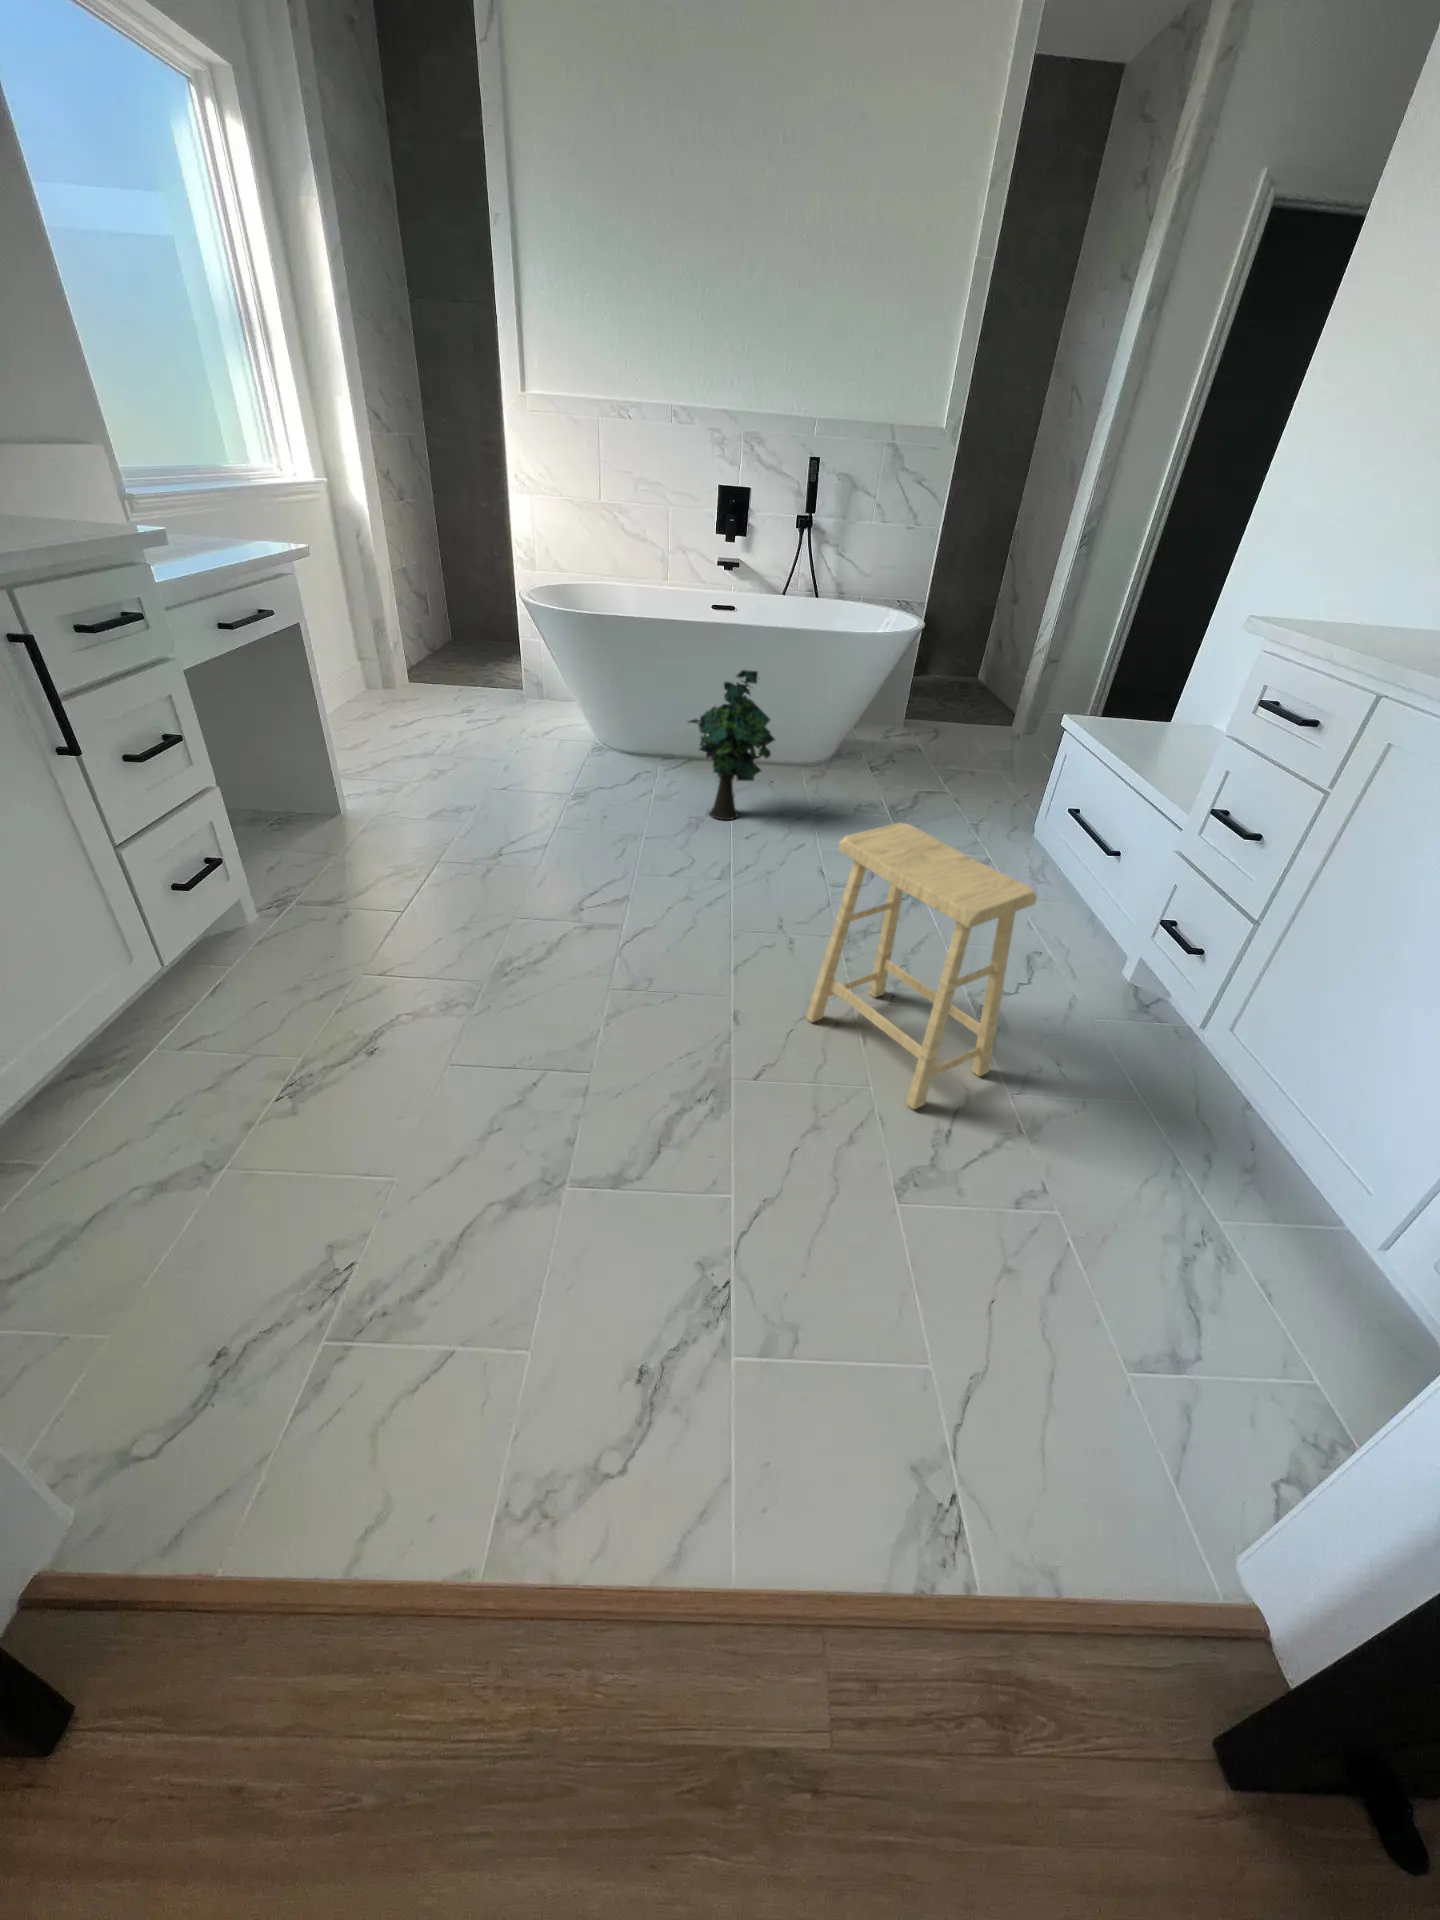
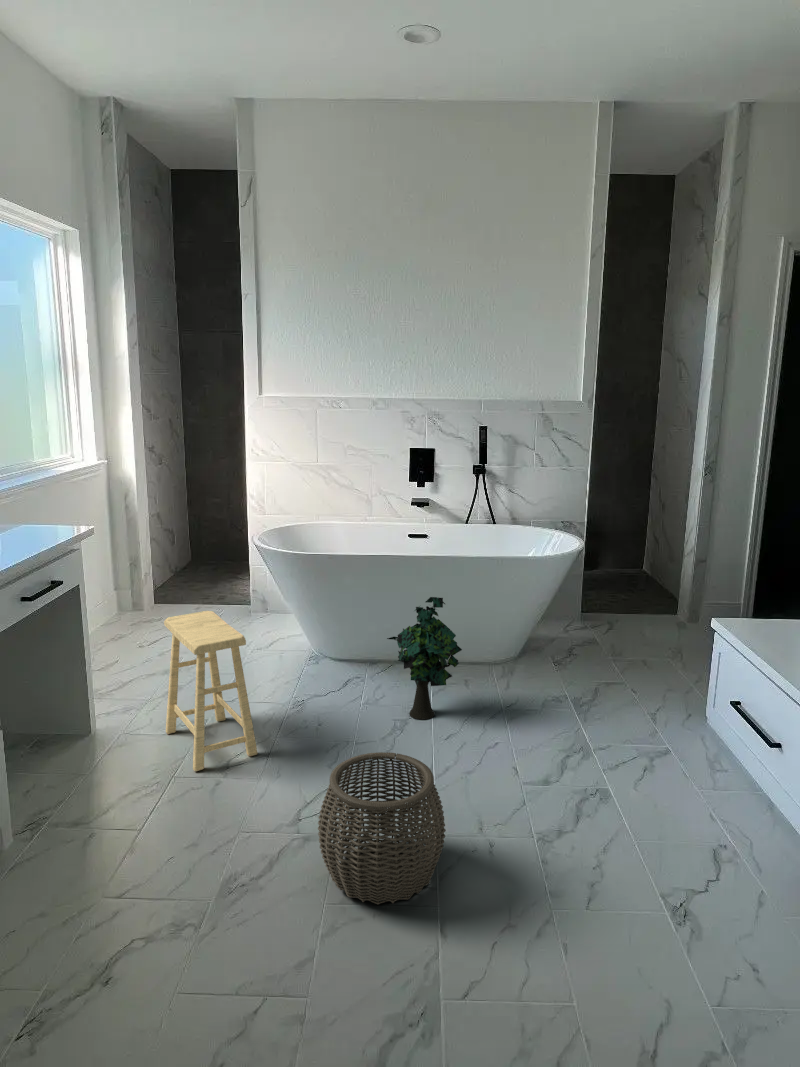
footstool: present [806,822,1037,1109] -> present [164,611,258,771]
woven basket: none [606,843,756,1009] -> present [318,752,445,904]

